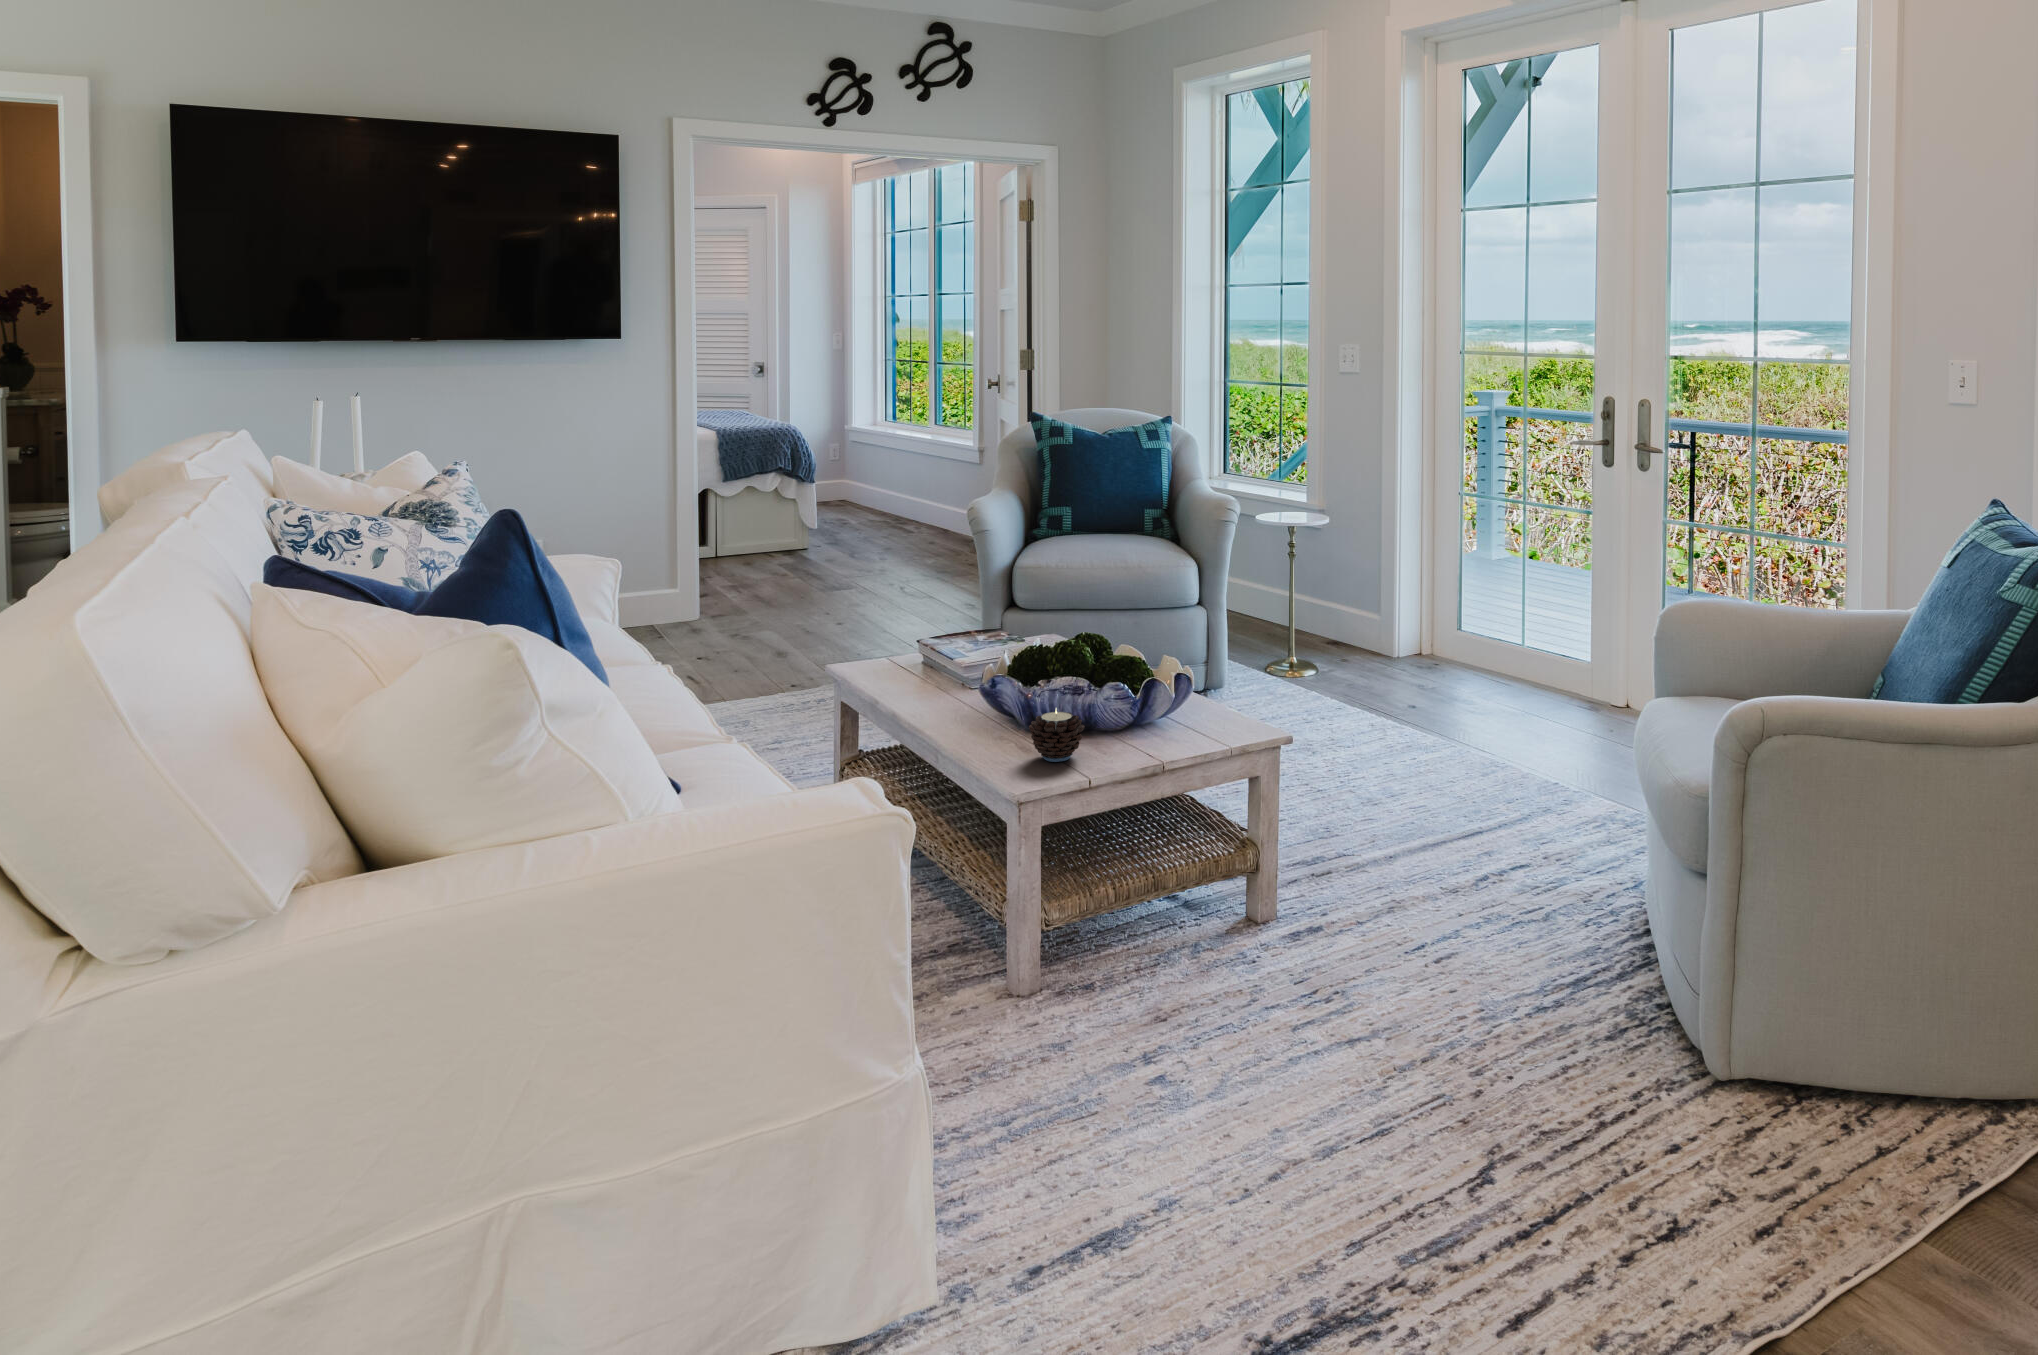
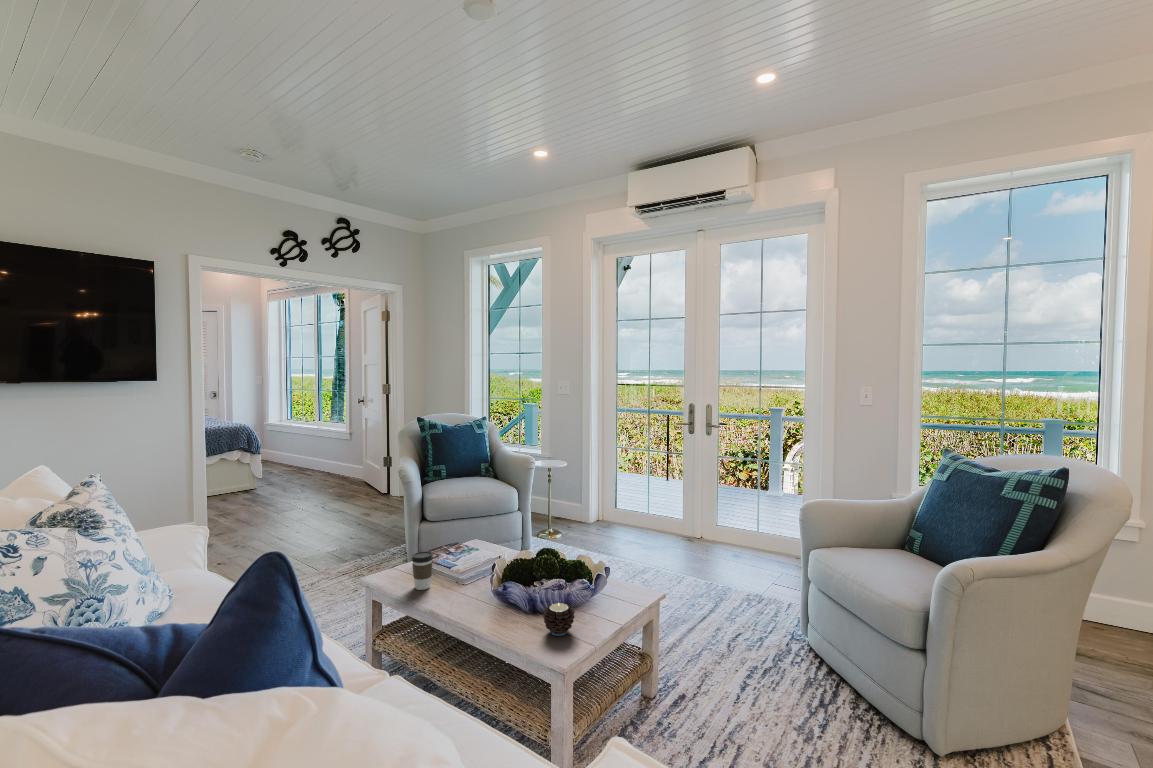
coffee cup: none [890,626,925,688] -> present [412,551,433,590]

